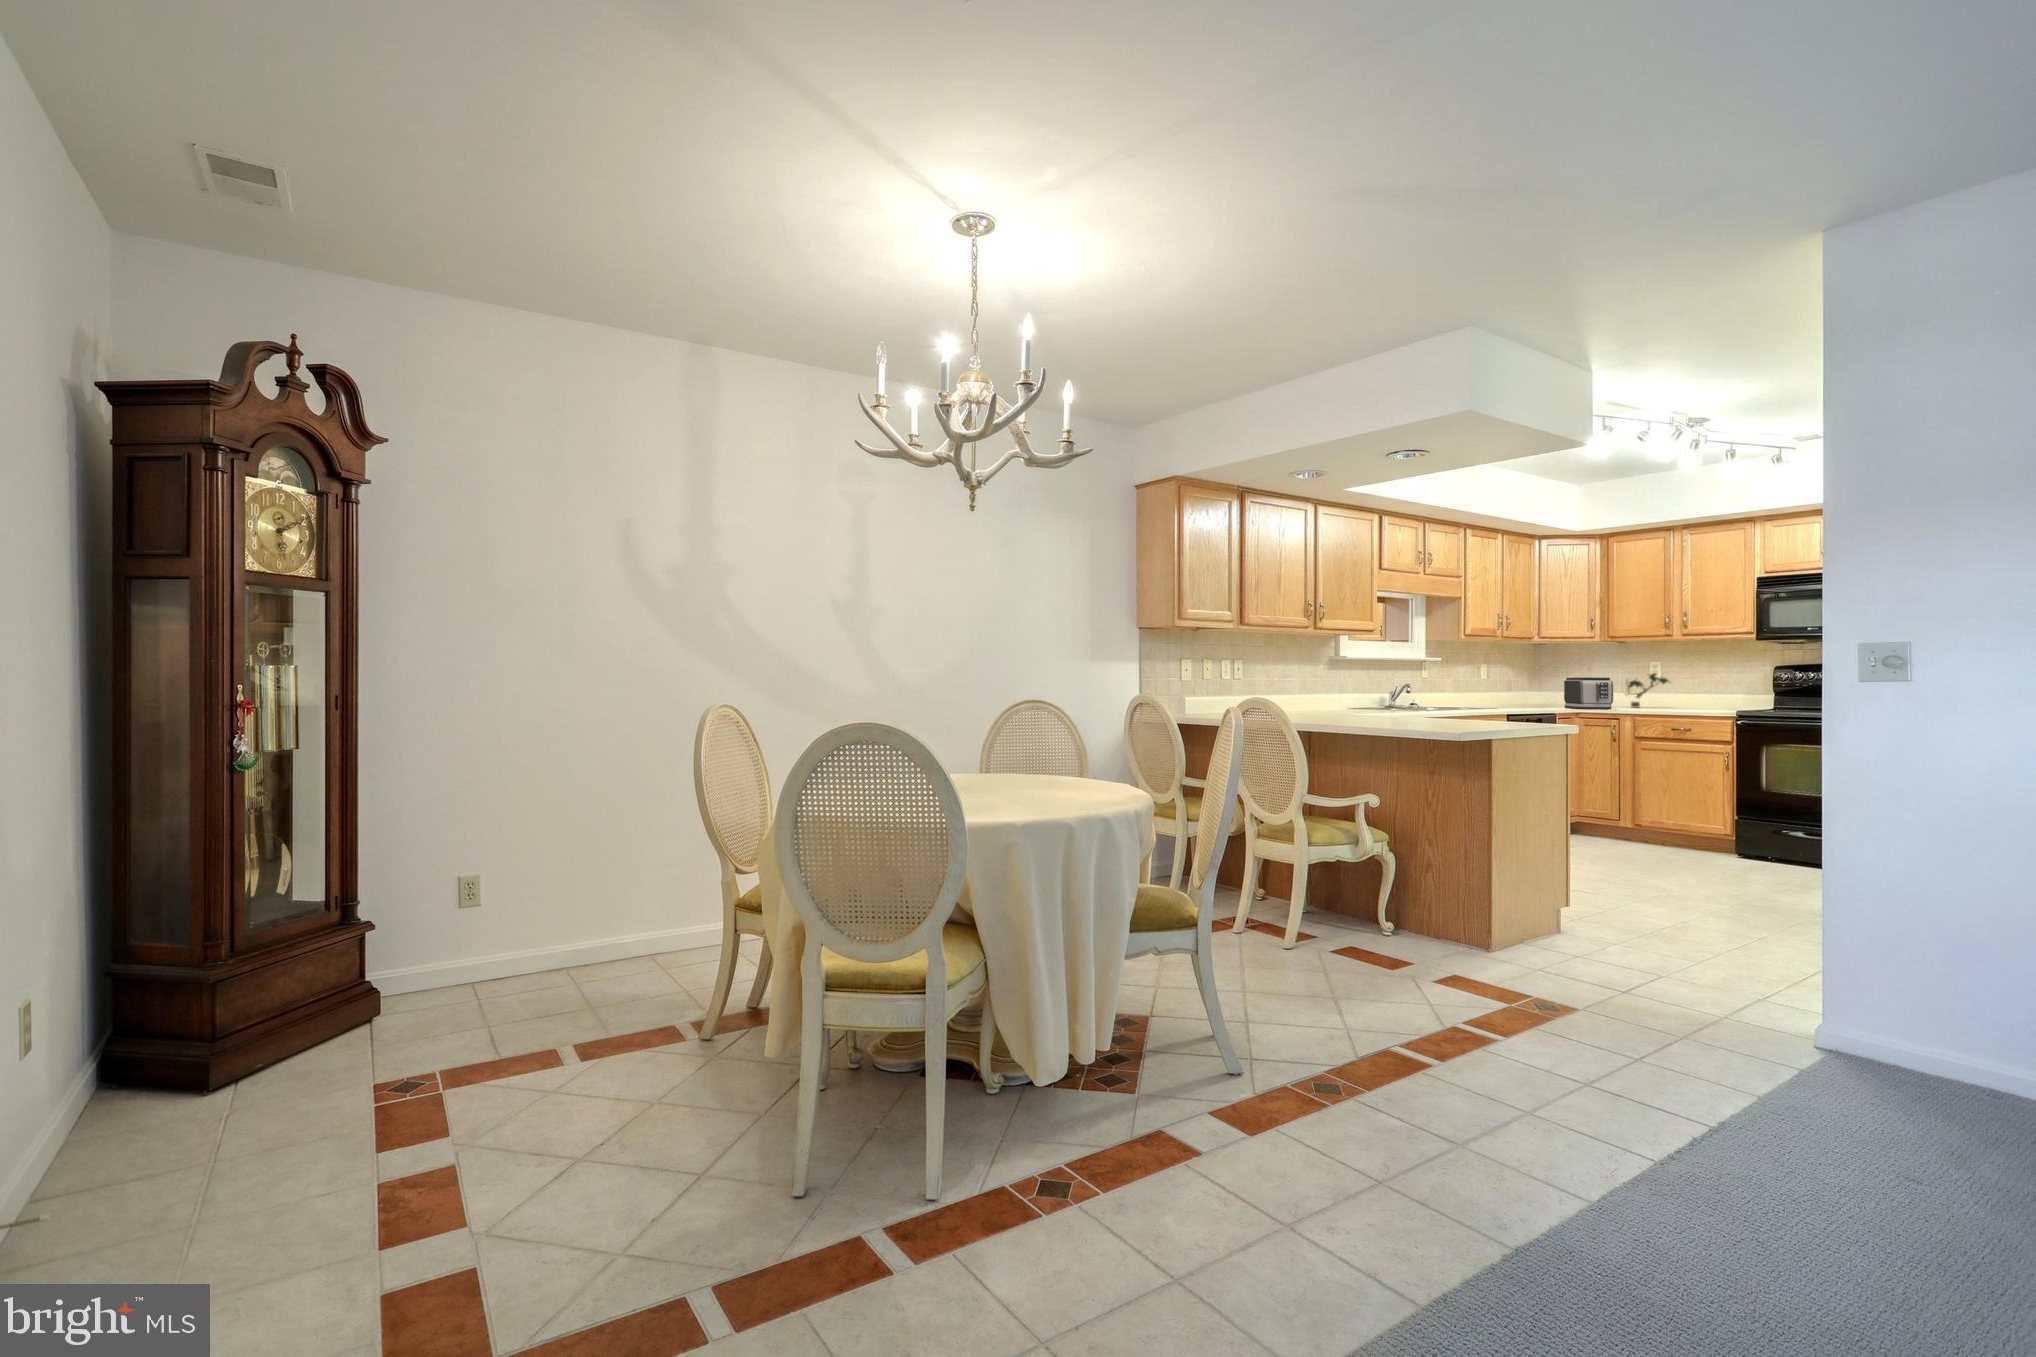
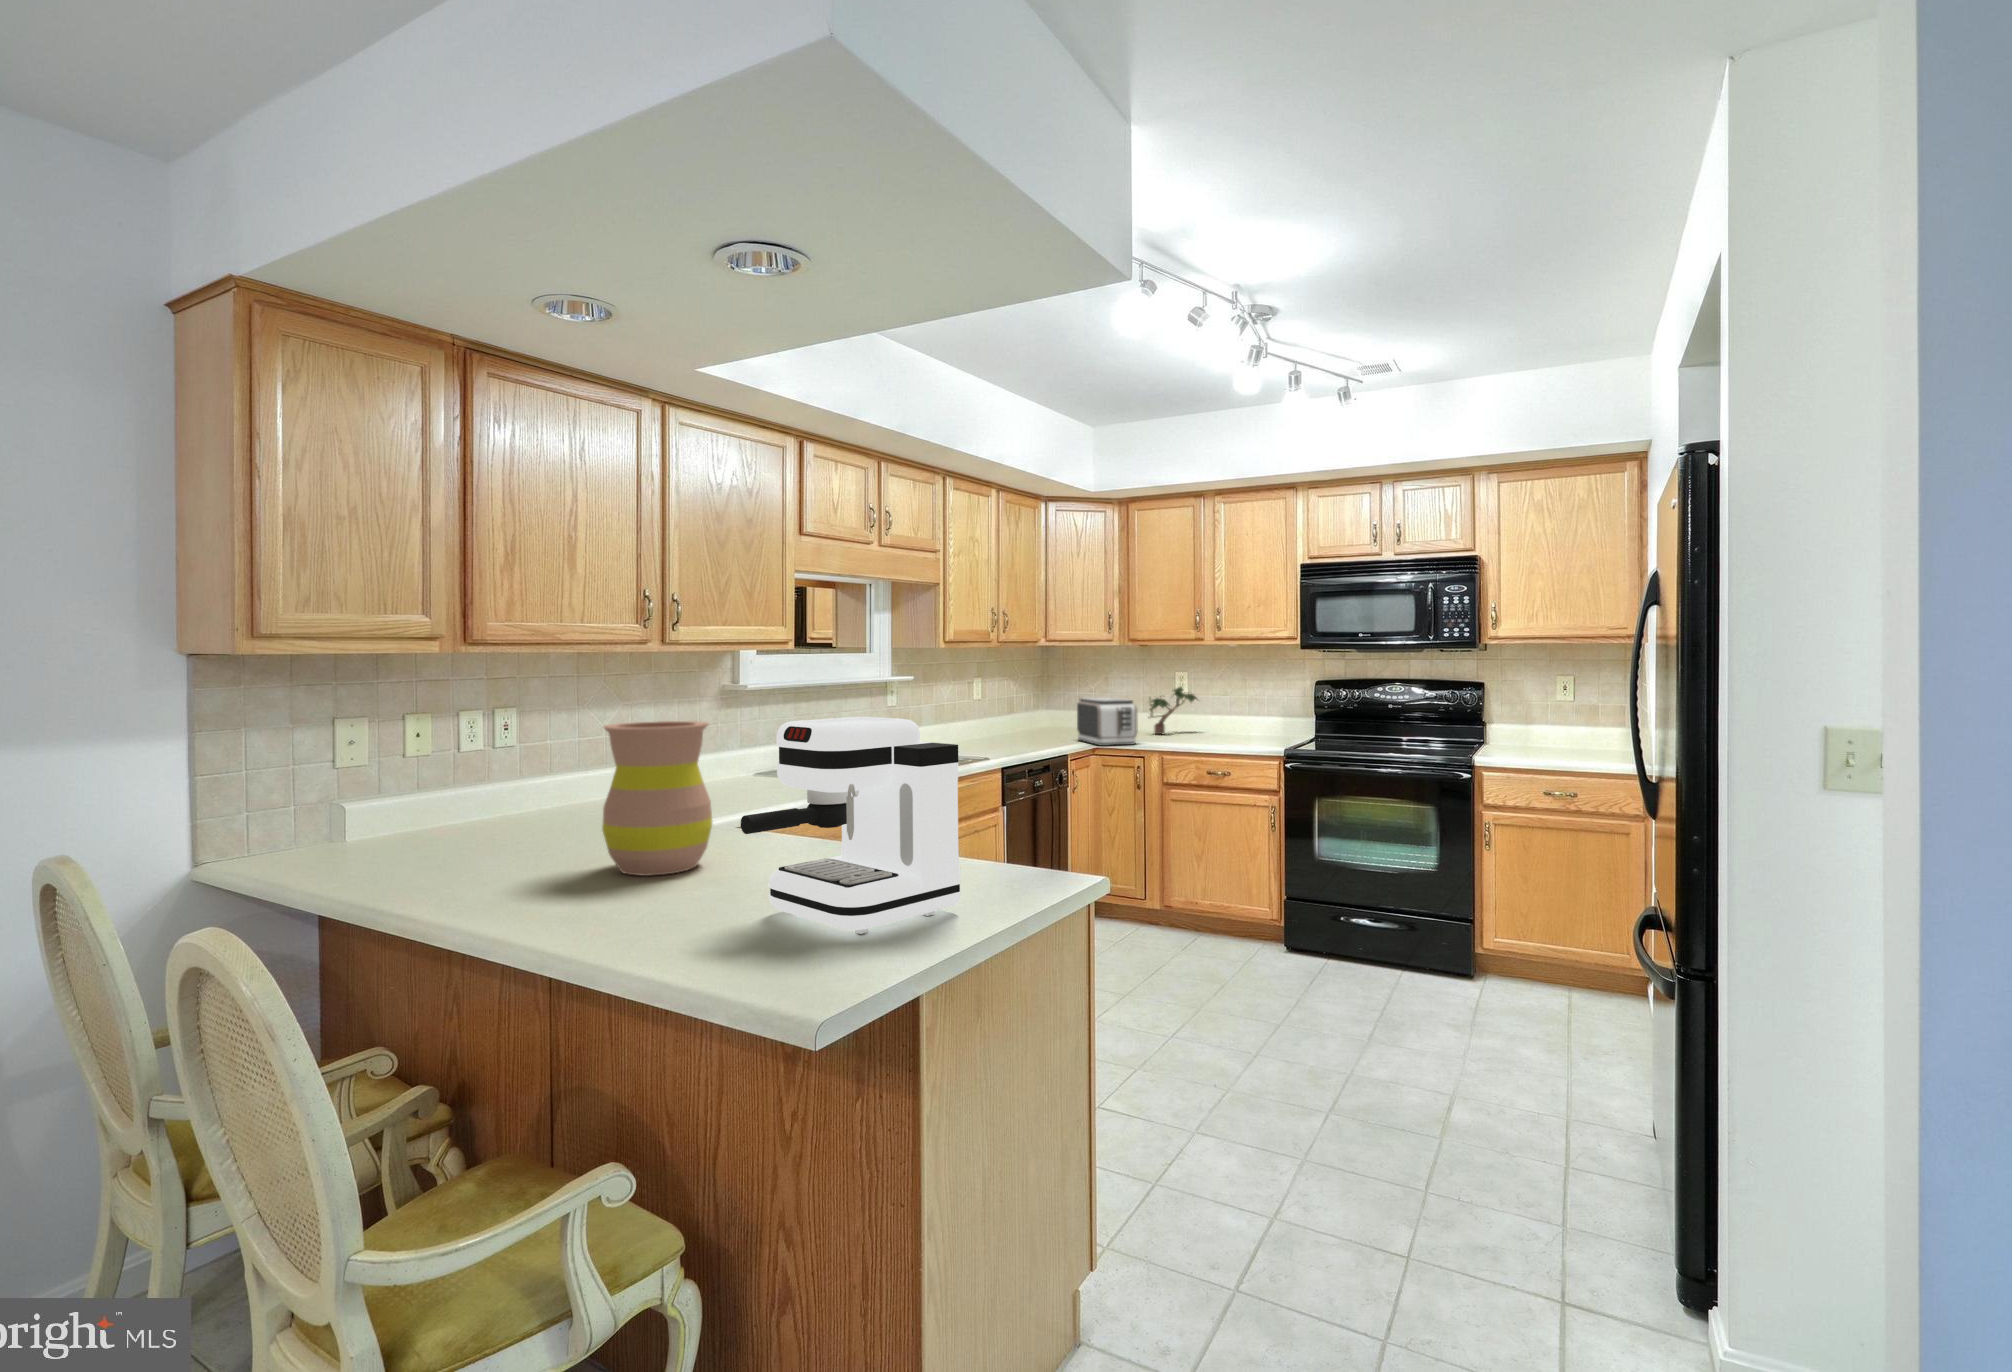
coffee maker: none [1407,646,1500,726] -> present [741,717,961,934]
vase: none [1321,656,1370,720] -> present [602,721,712,876]

